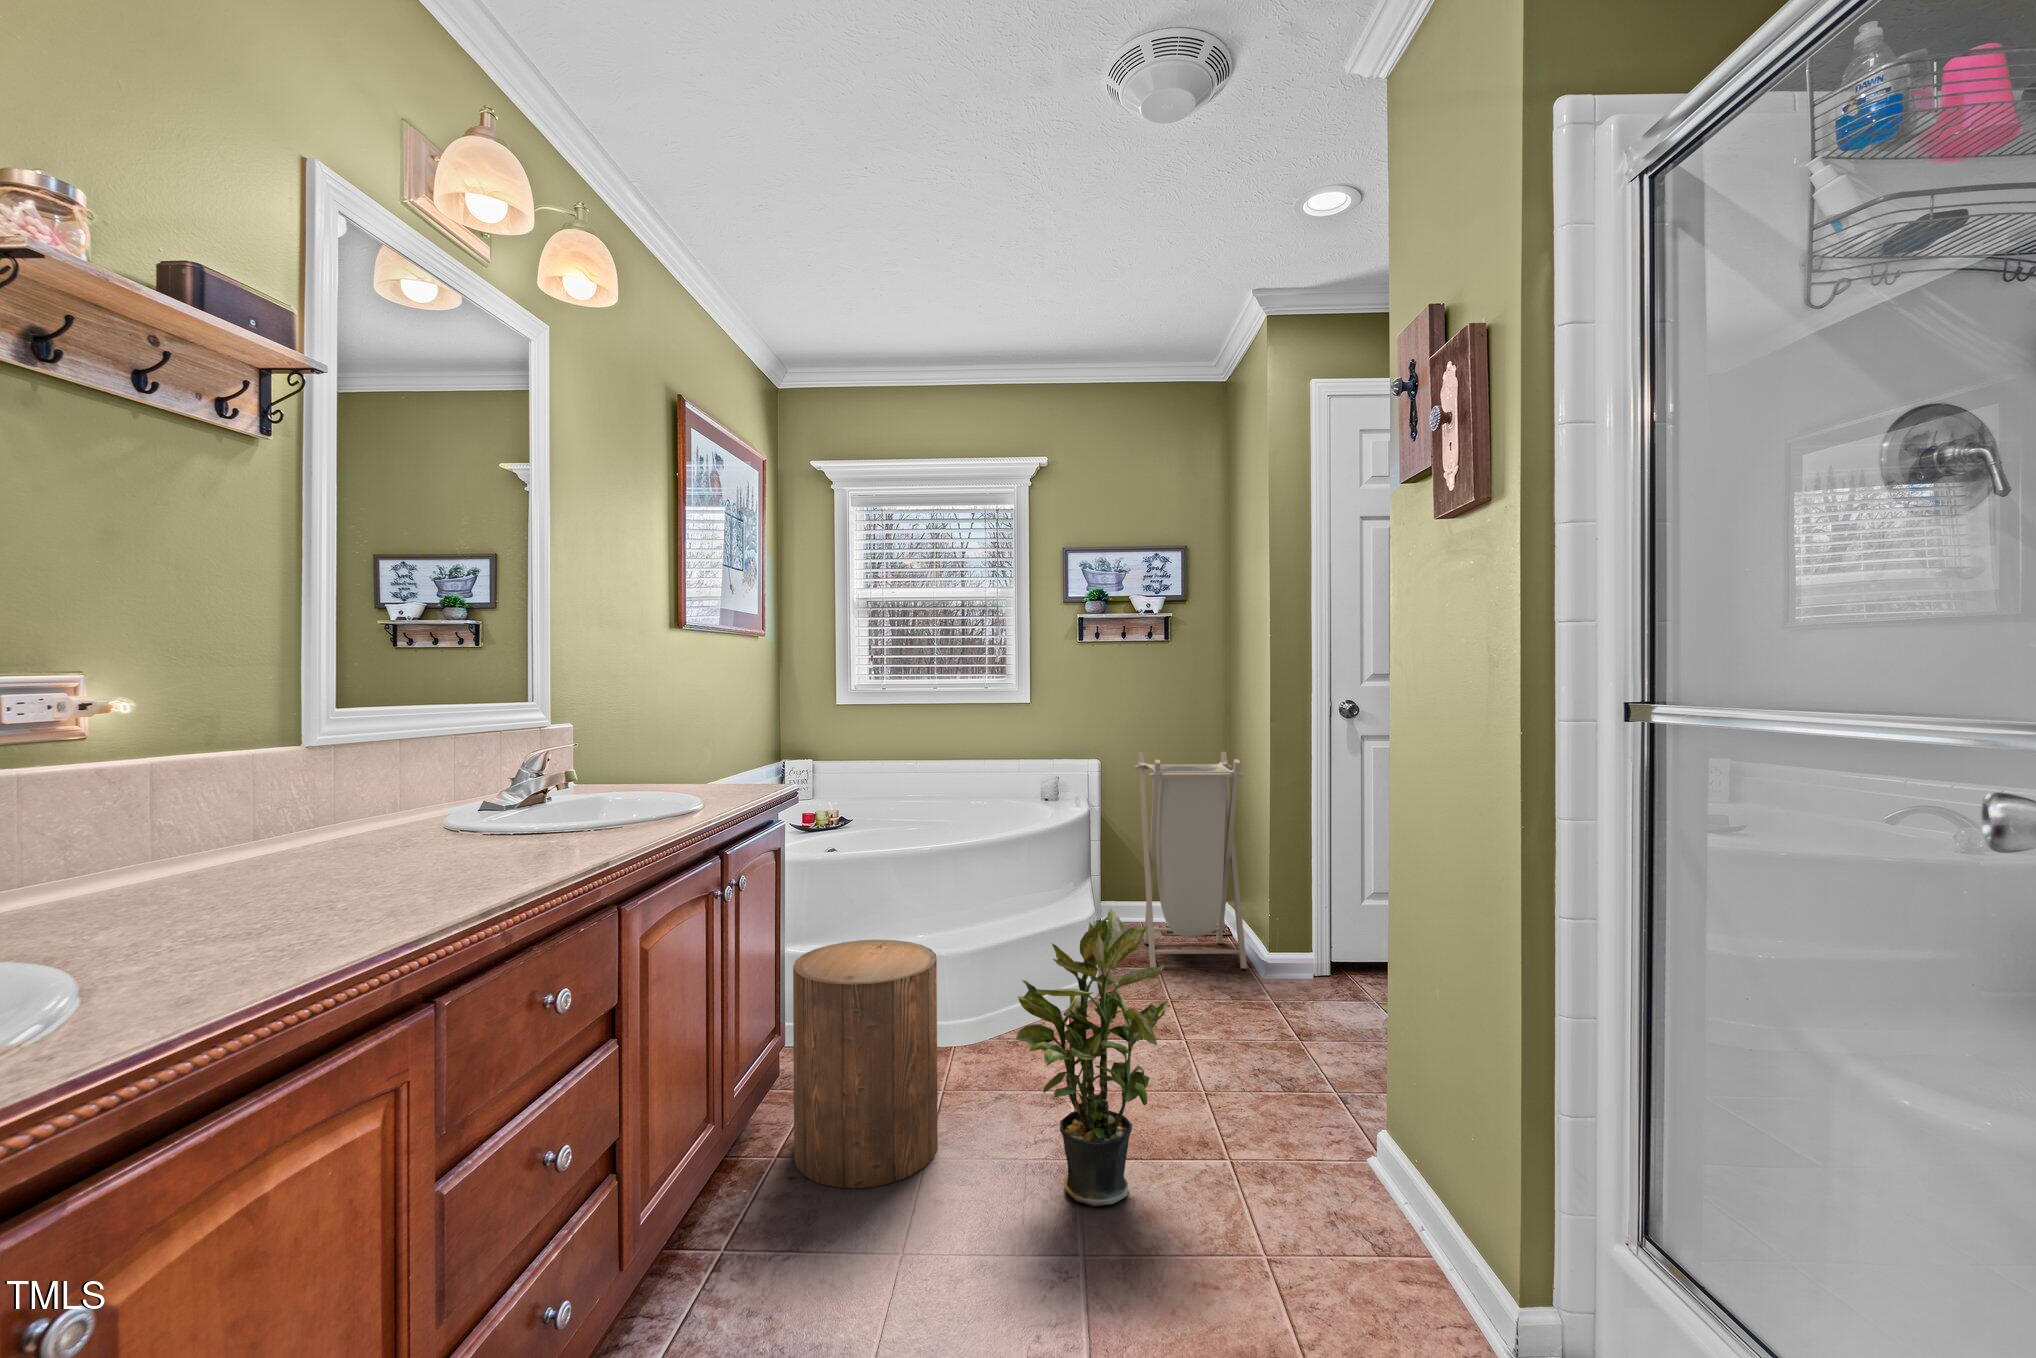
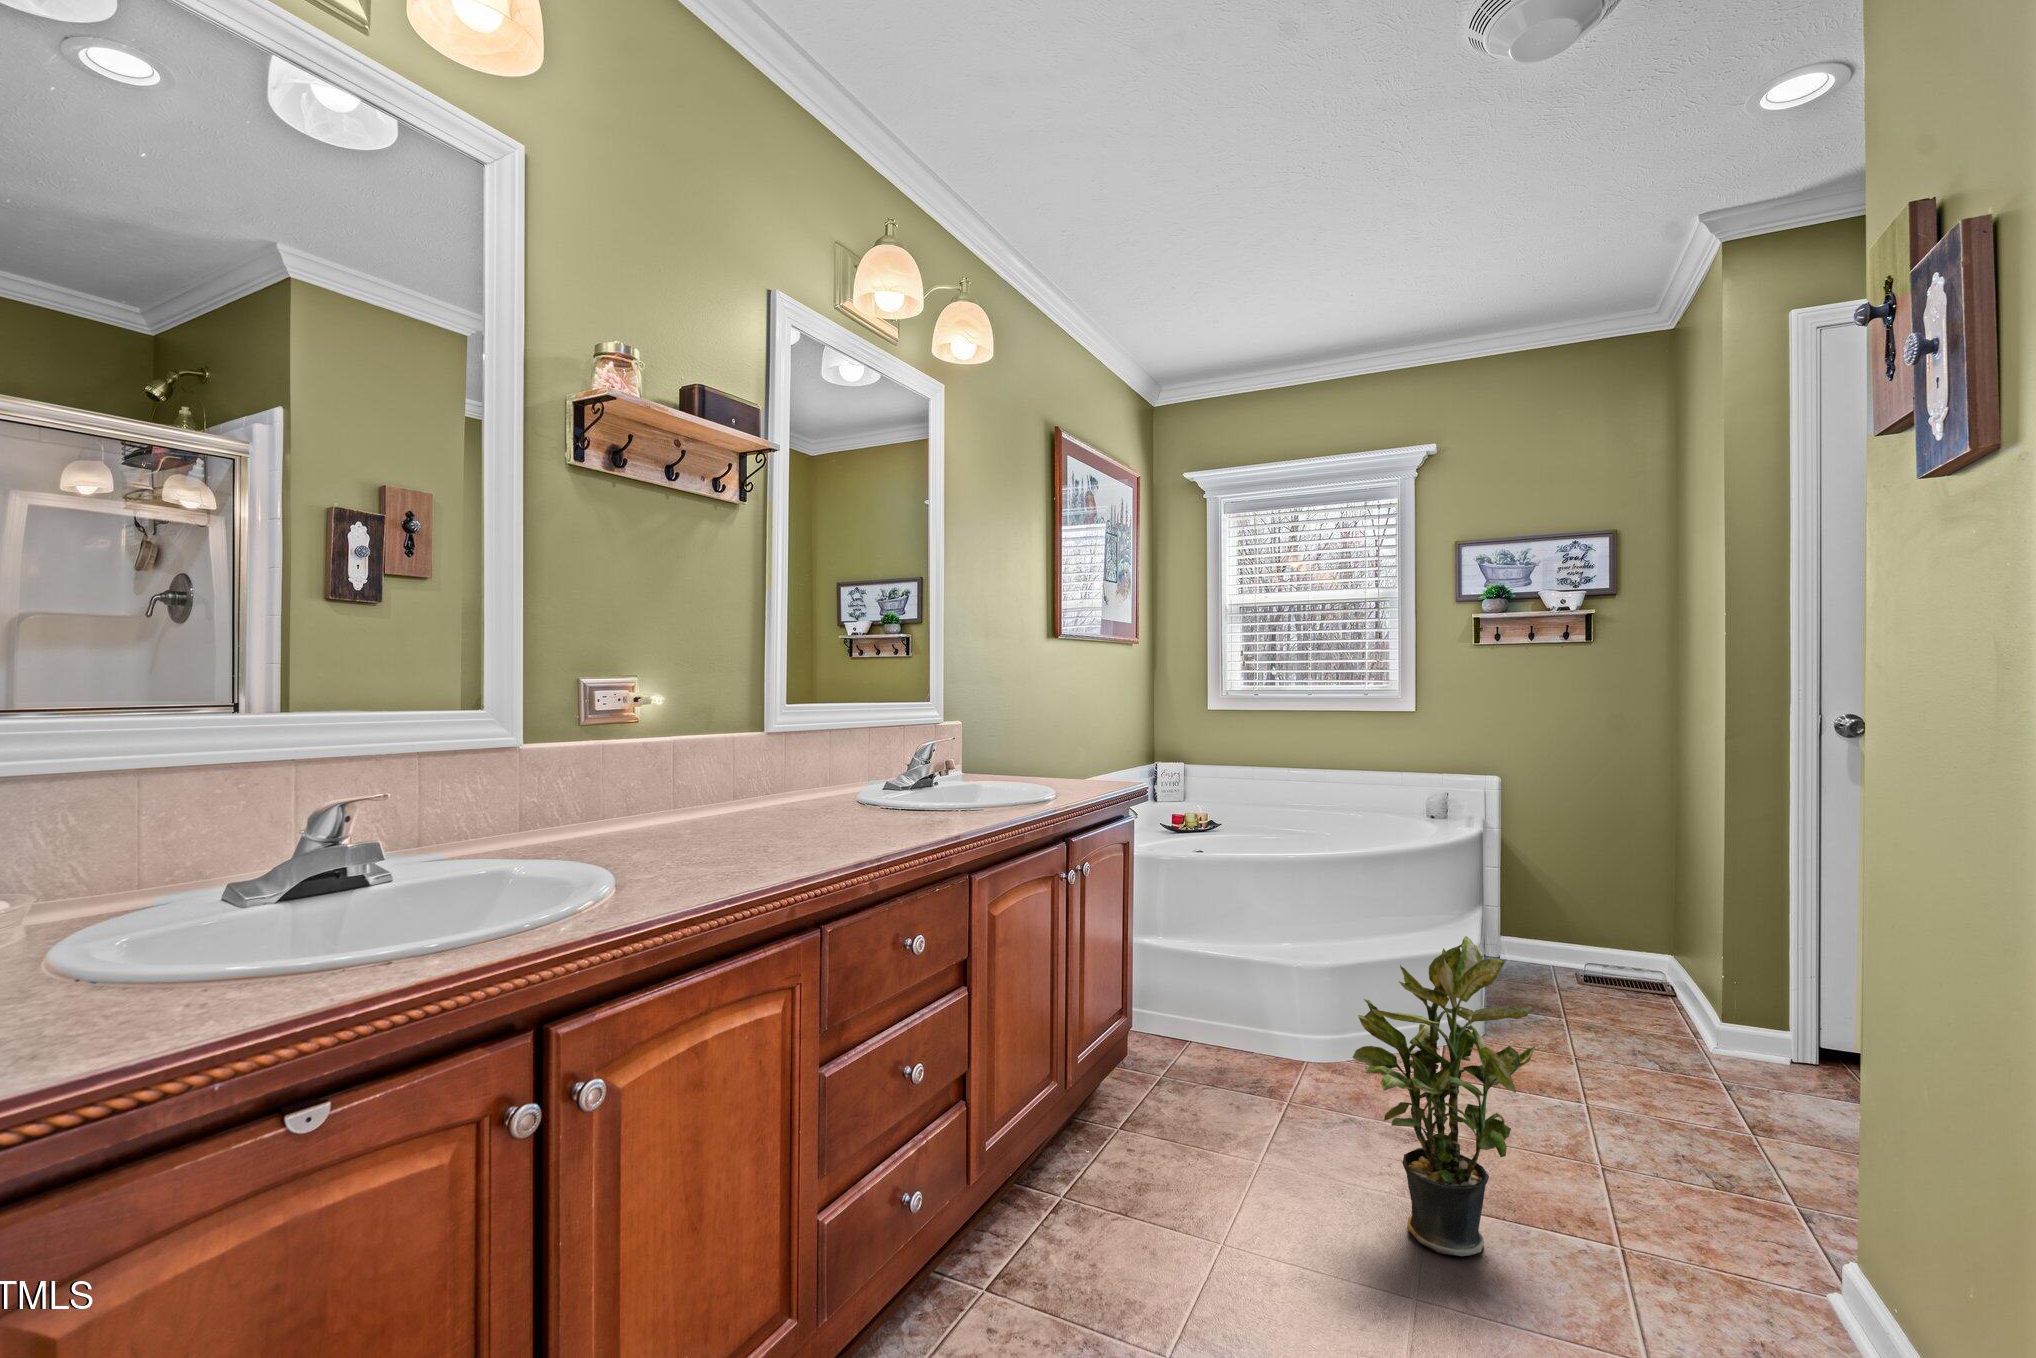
laundry hamper: present [1134,752,1247,969] -> none [1541,770,1691,1037]
stool: present [793,940,938,1188] -> none [1137,937,1277,1177]

